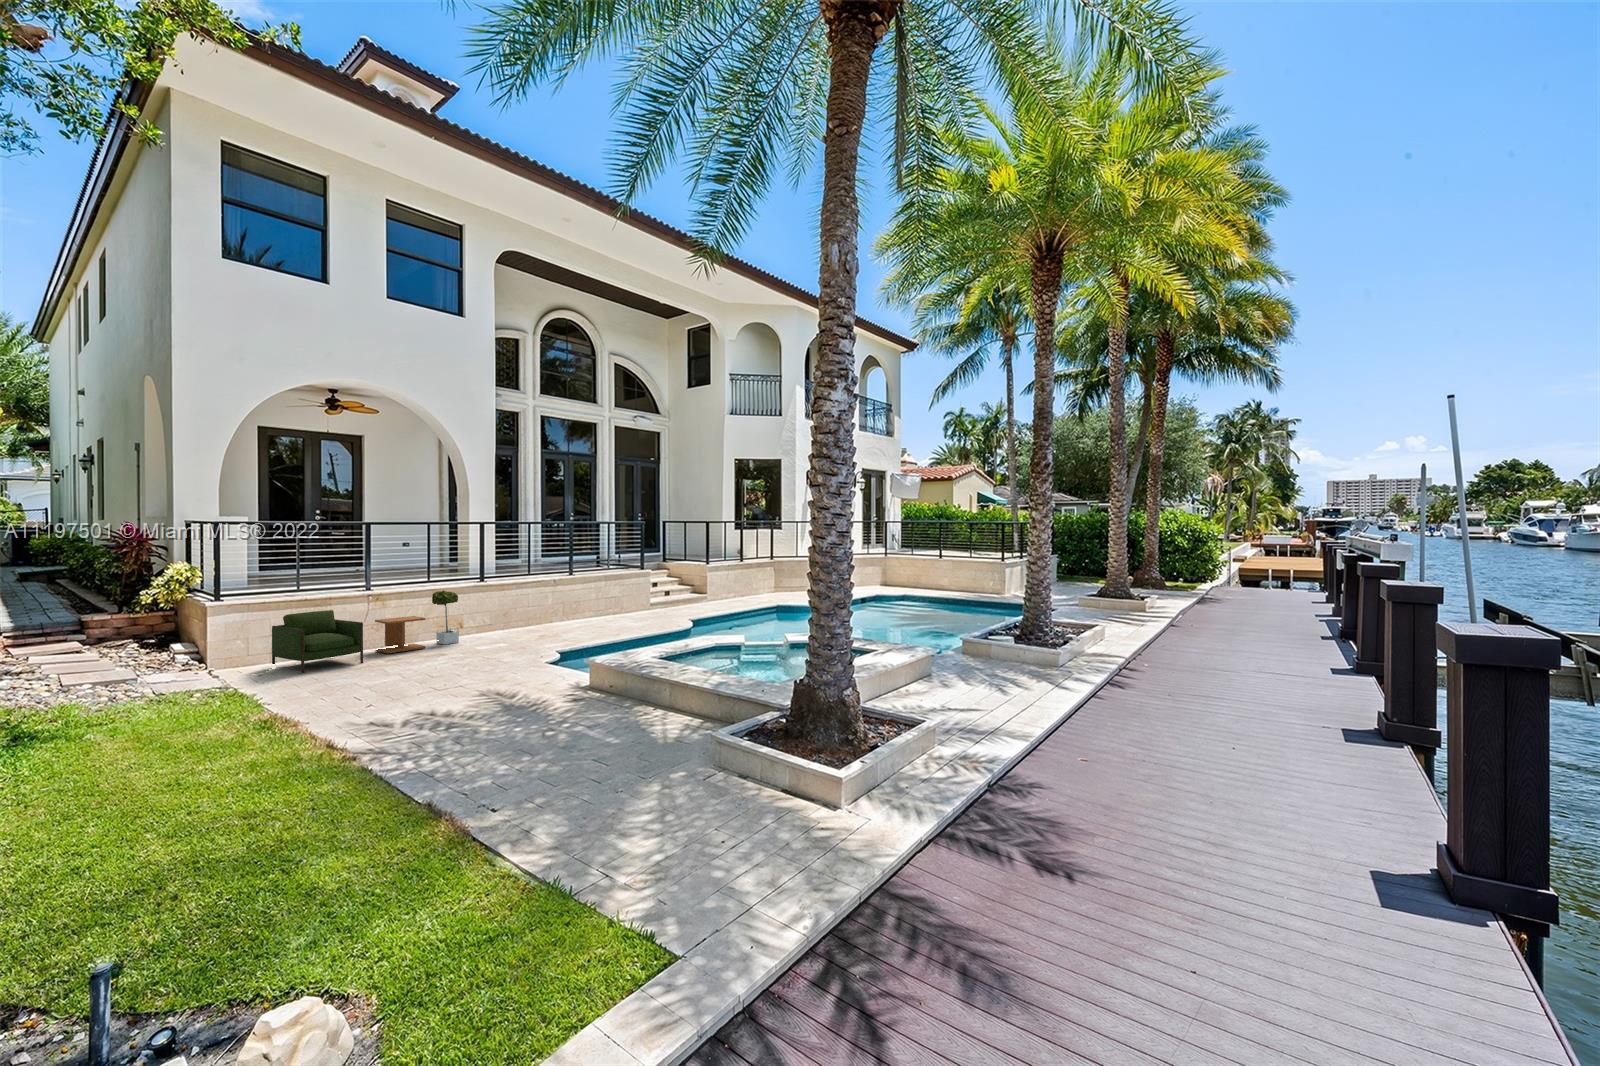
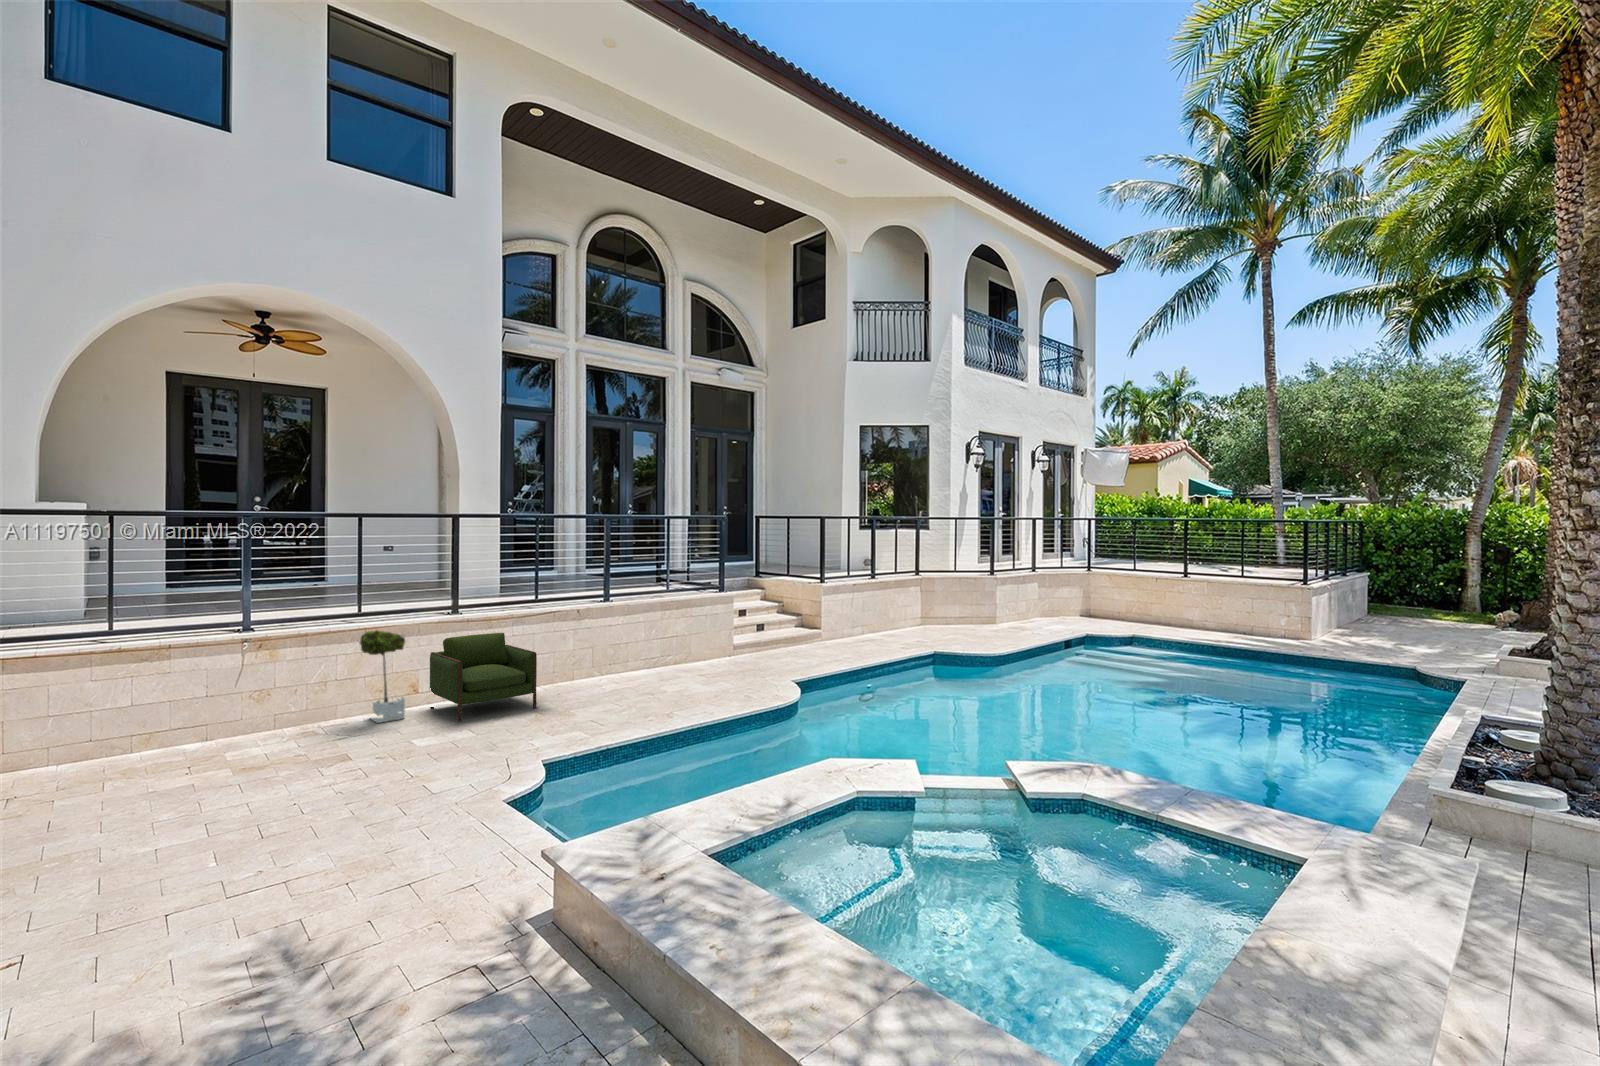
armchair: present [272,610,363,673] -> present [430,633,537,722]
side table: present [375,616,426,654] -> none [254,674,339,745]

